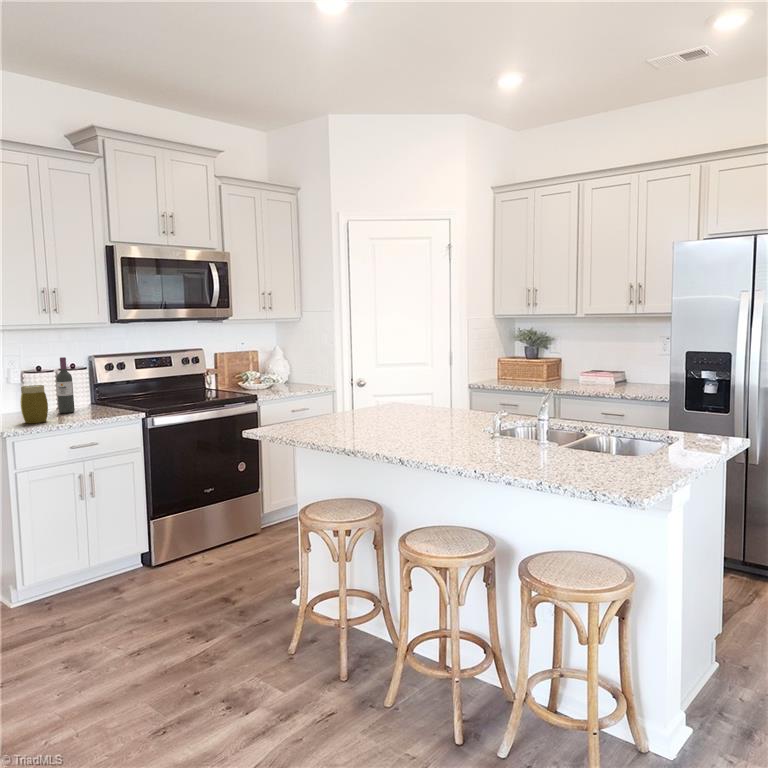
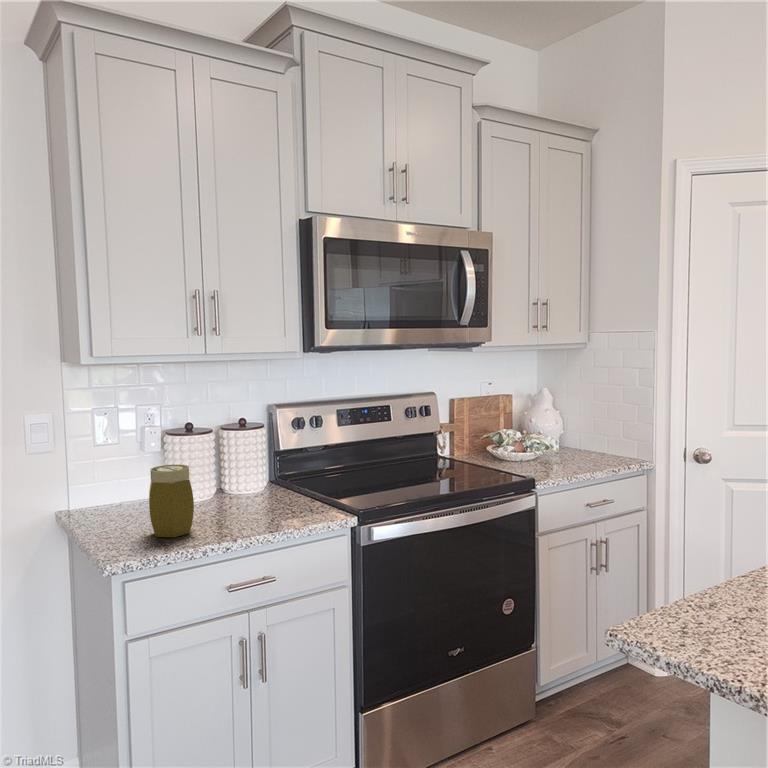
wine bottle: present [56,357,75,413] -> none [213,410,240,507]

